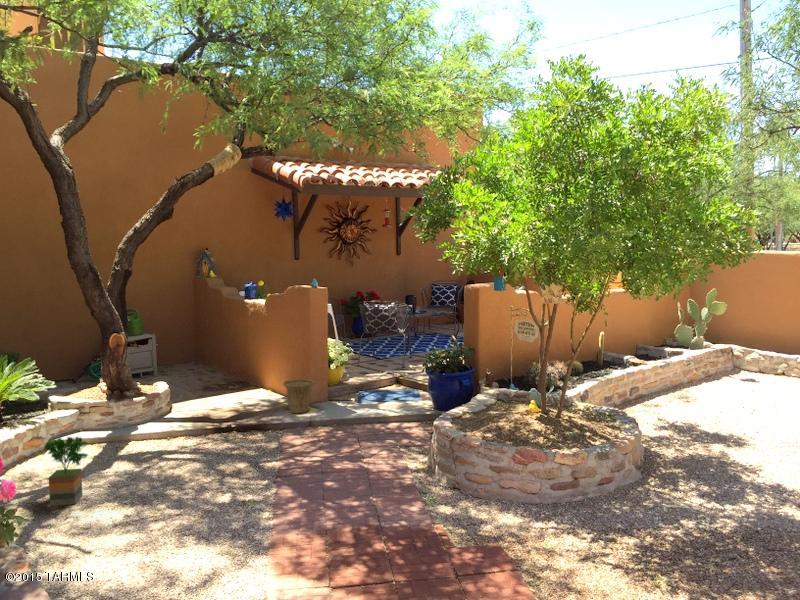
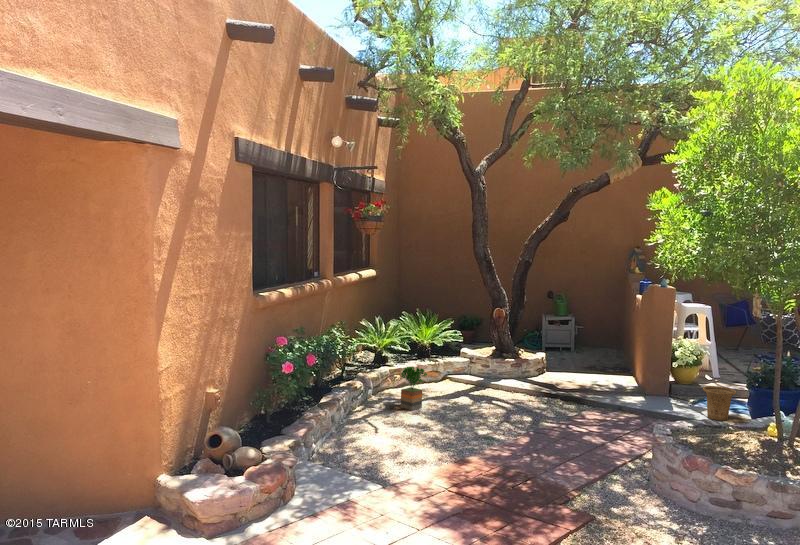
basket: present [283,379,315,414] -> present [703,386,736,421]

